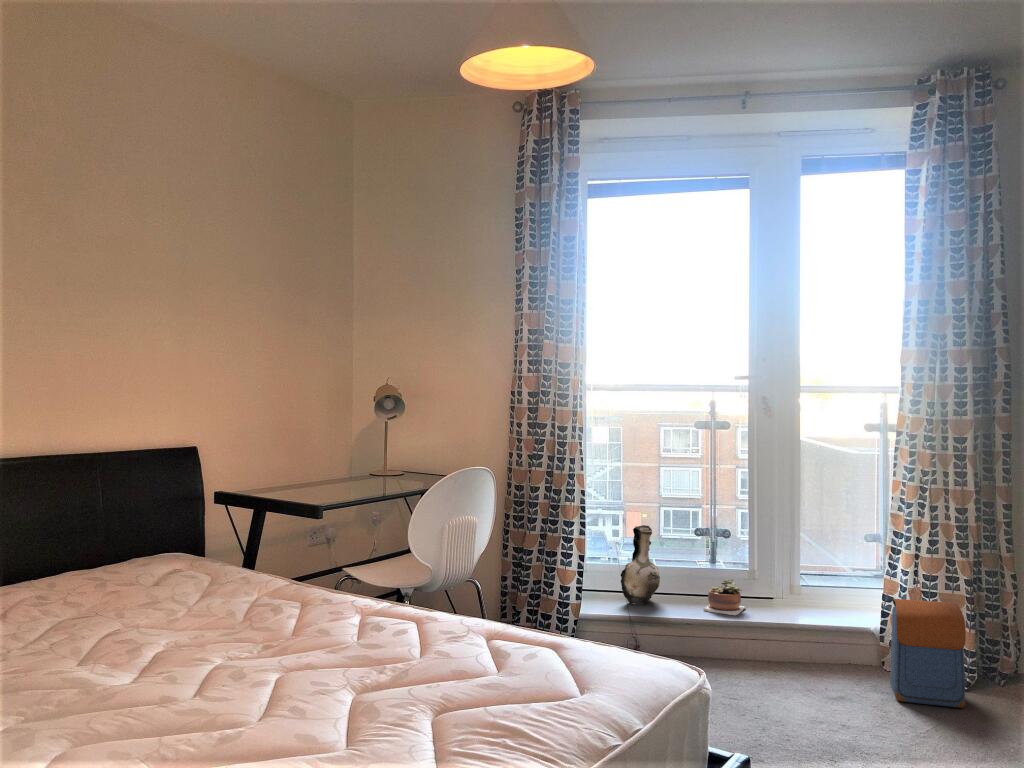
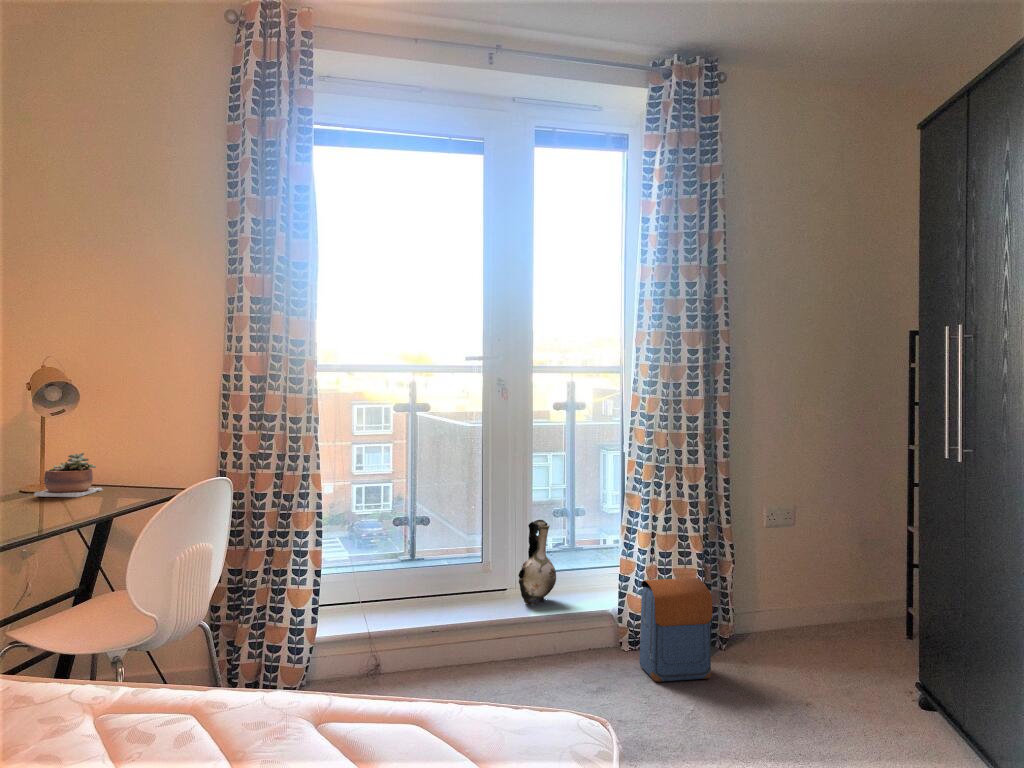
decorative vase: present [621,525,660,604] -> present [518,520,556,605]
succulent plant: present [703,579,745,615] -> present [34,453,102,497]

